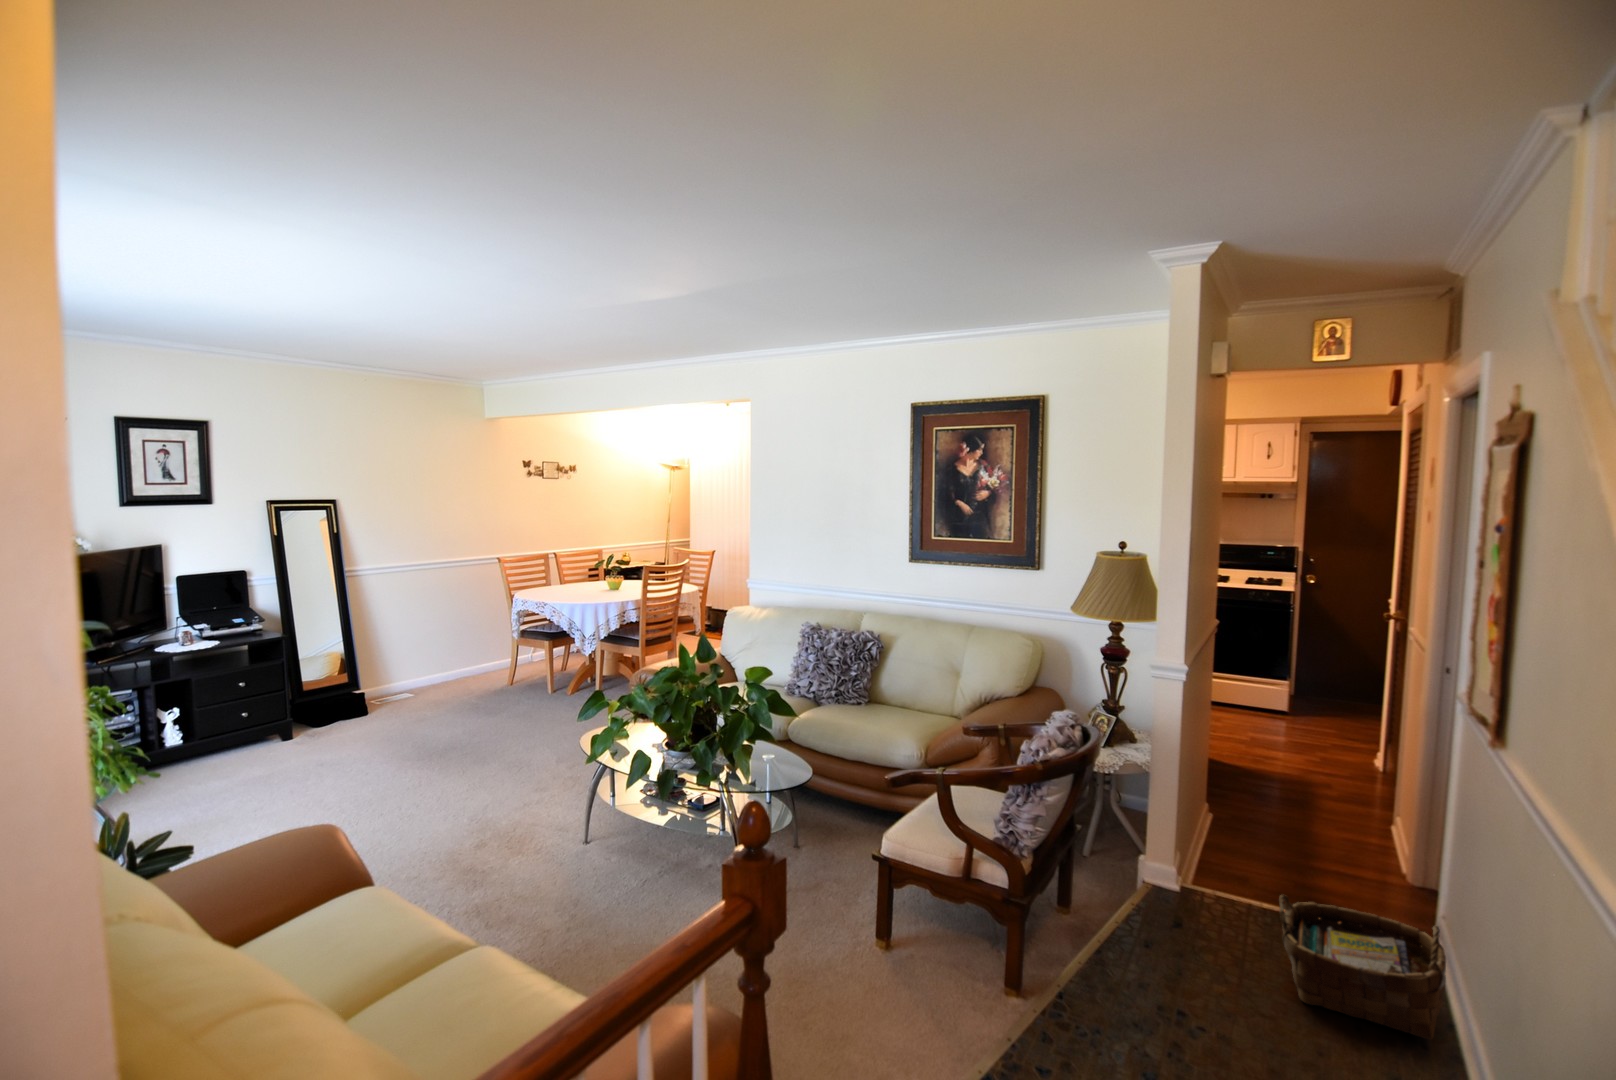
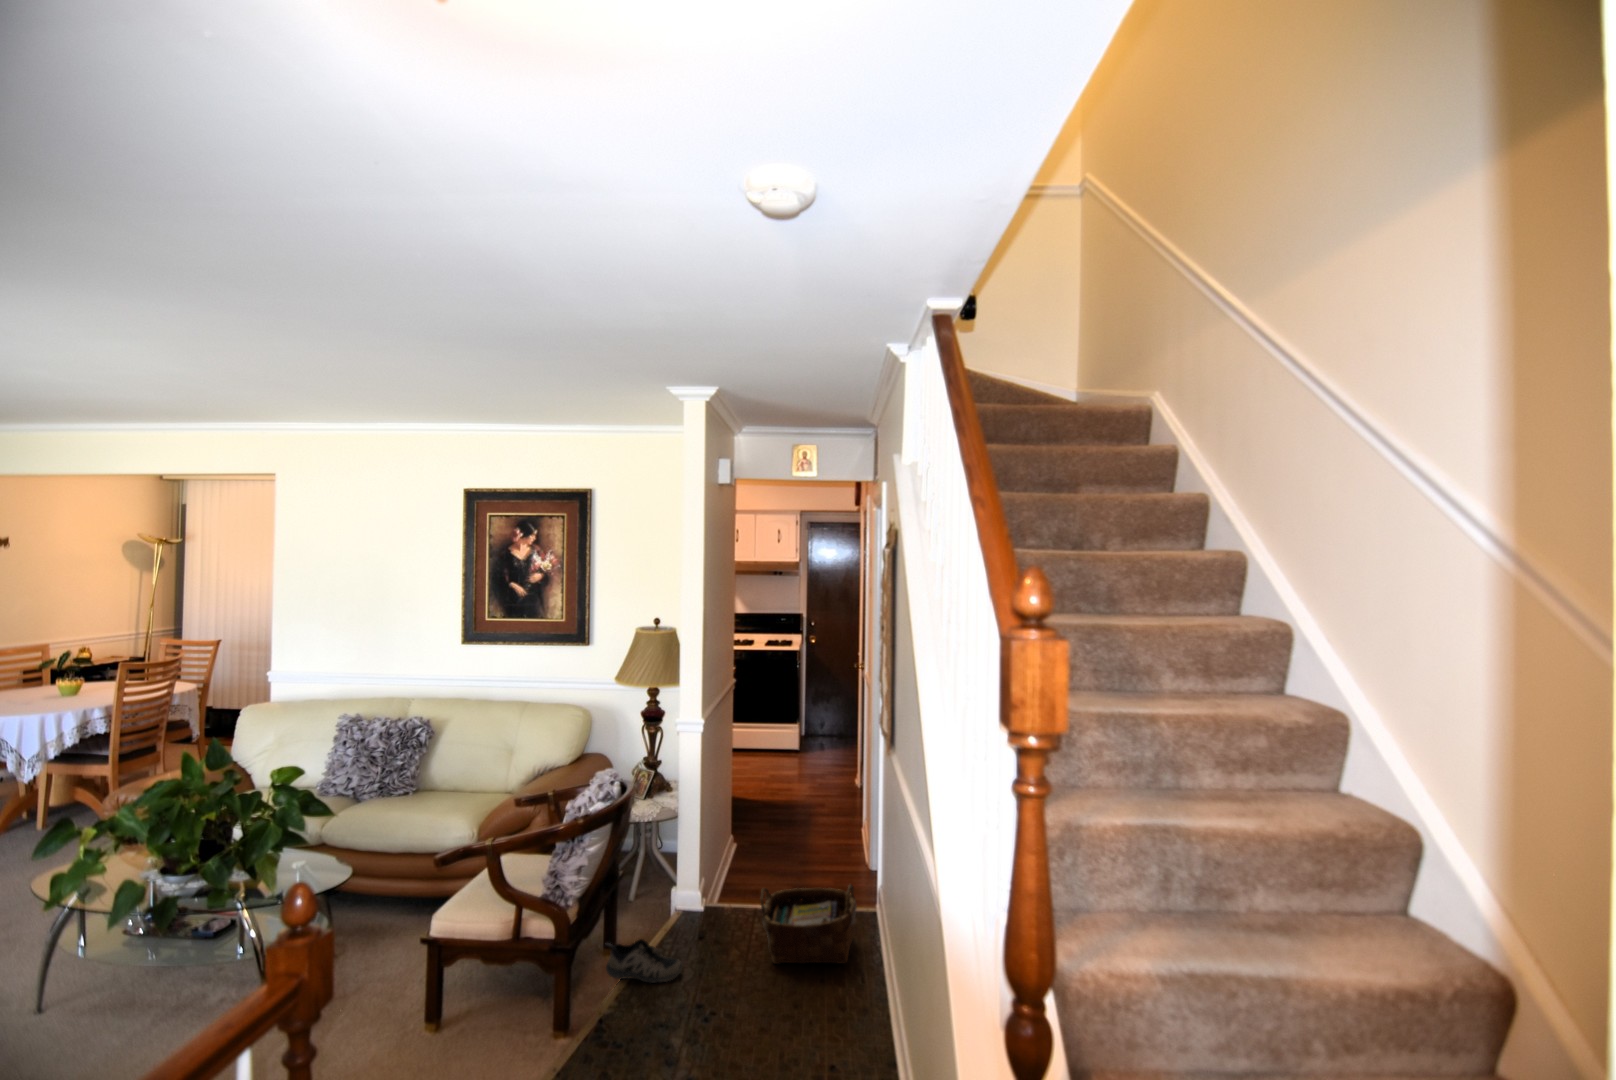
shoe: none [1065,910,1167,981] -> present [605,939,682,983]

